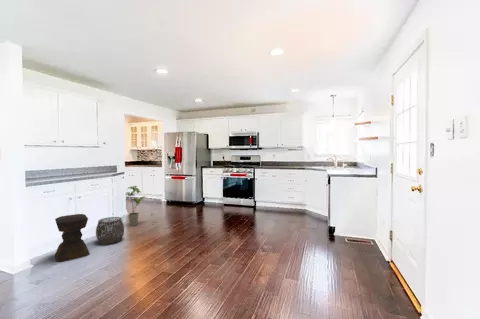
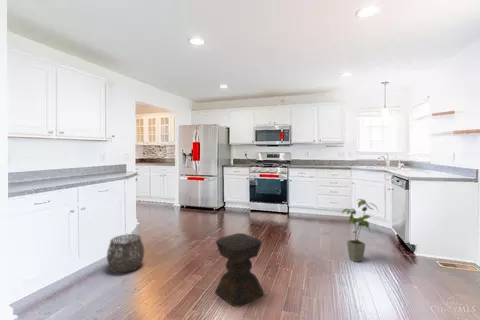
house plant: present [126,186,145,226] -> present [343,199,374,262]
stool: present [55,214,90,262] -> present [215,233,263,307]

